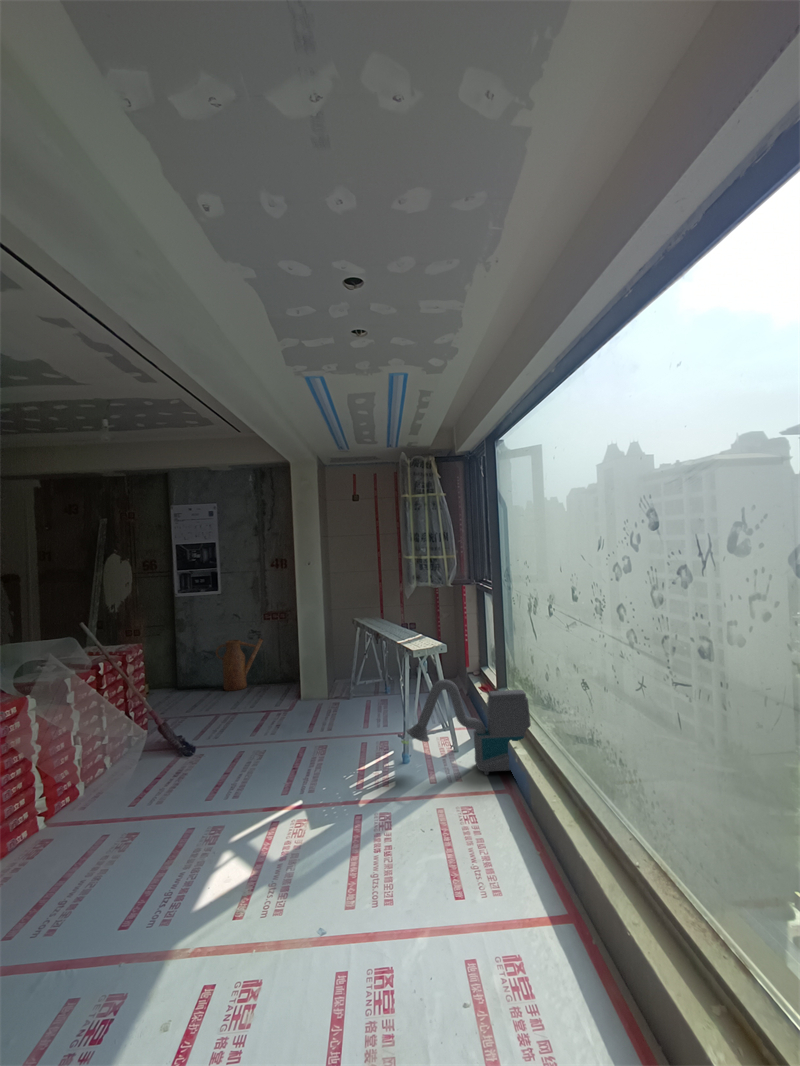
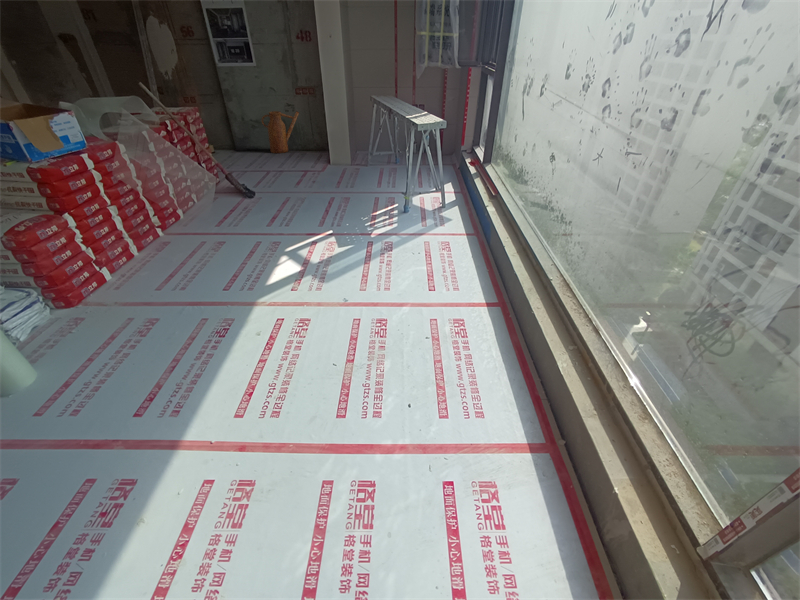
vacuum cleaner: present [407,680,531,775] -> none [409,152,502,225]

